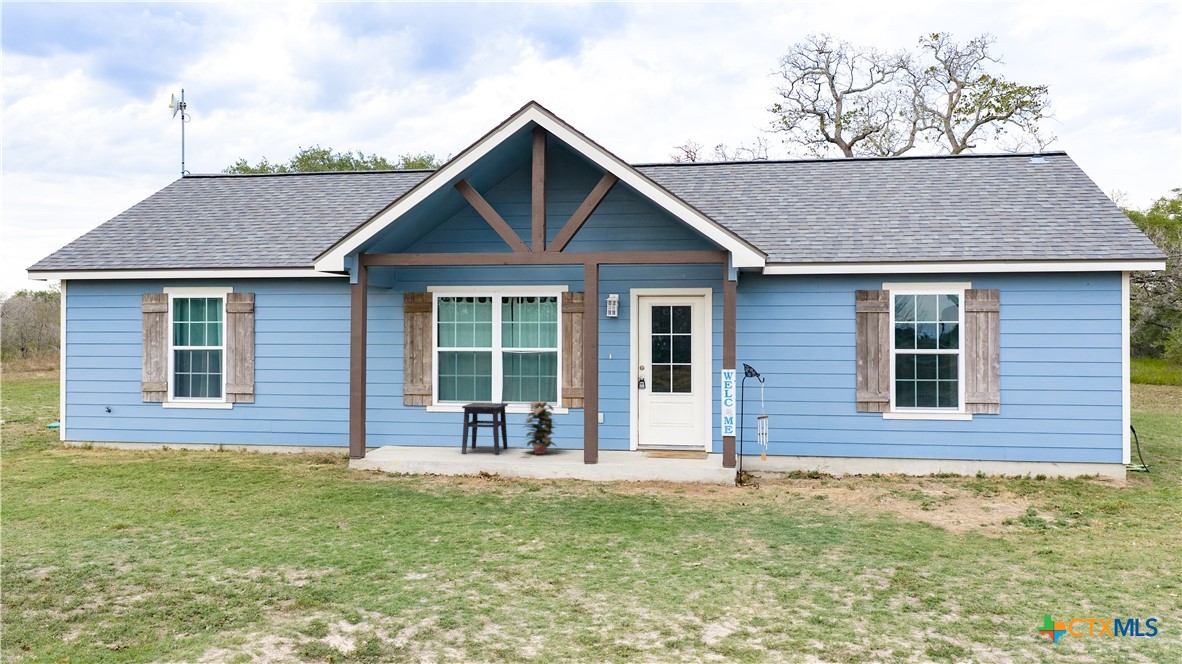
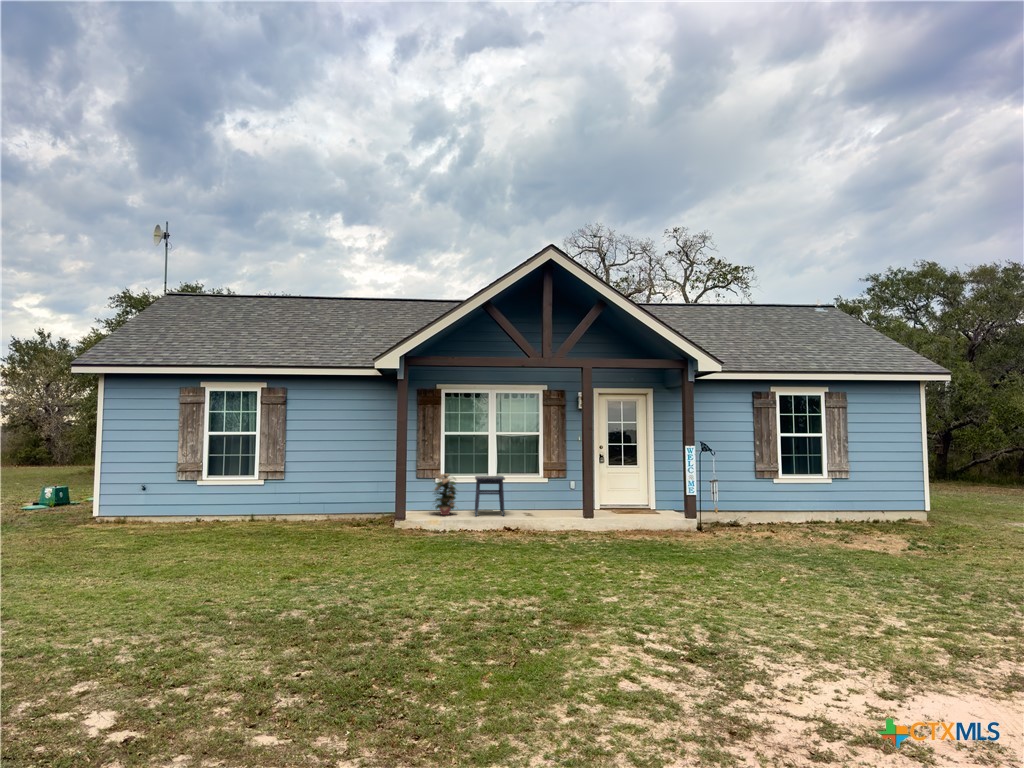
decorative plant: present [525,401,556,454] -> present [434,474,458,515]

